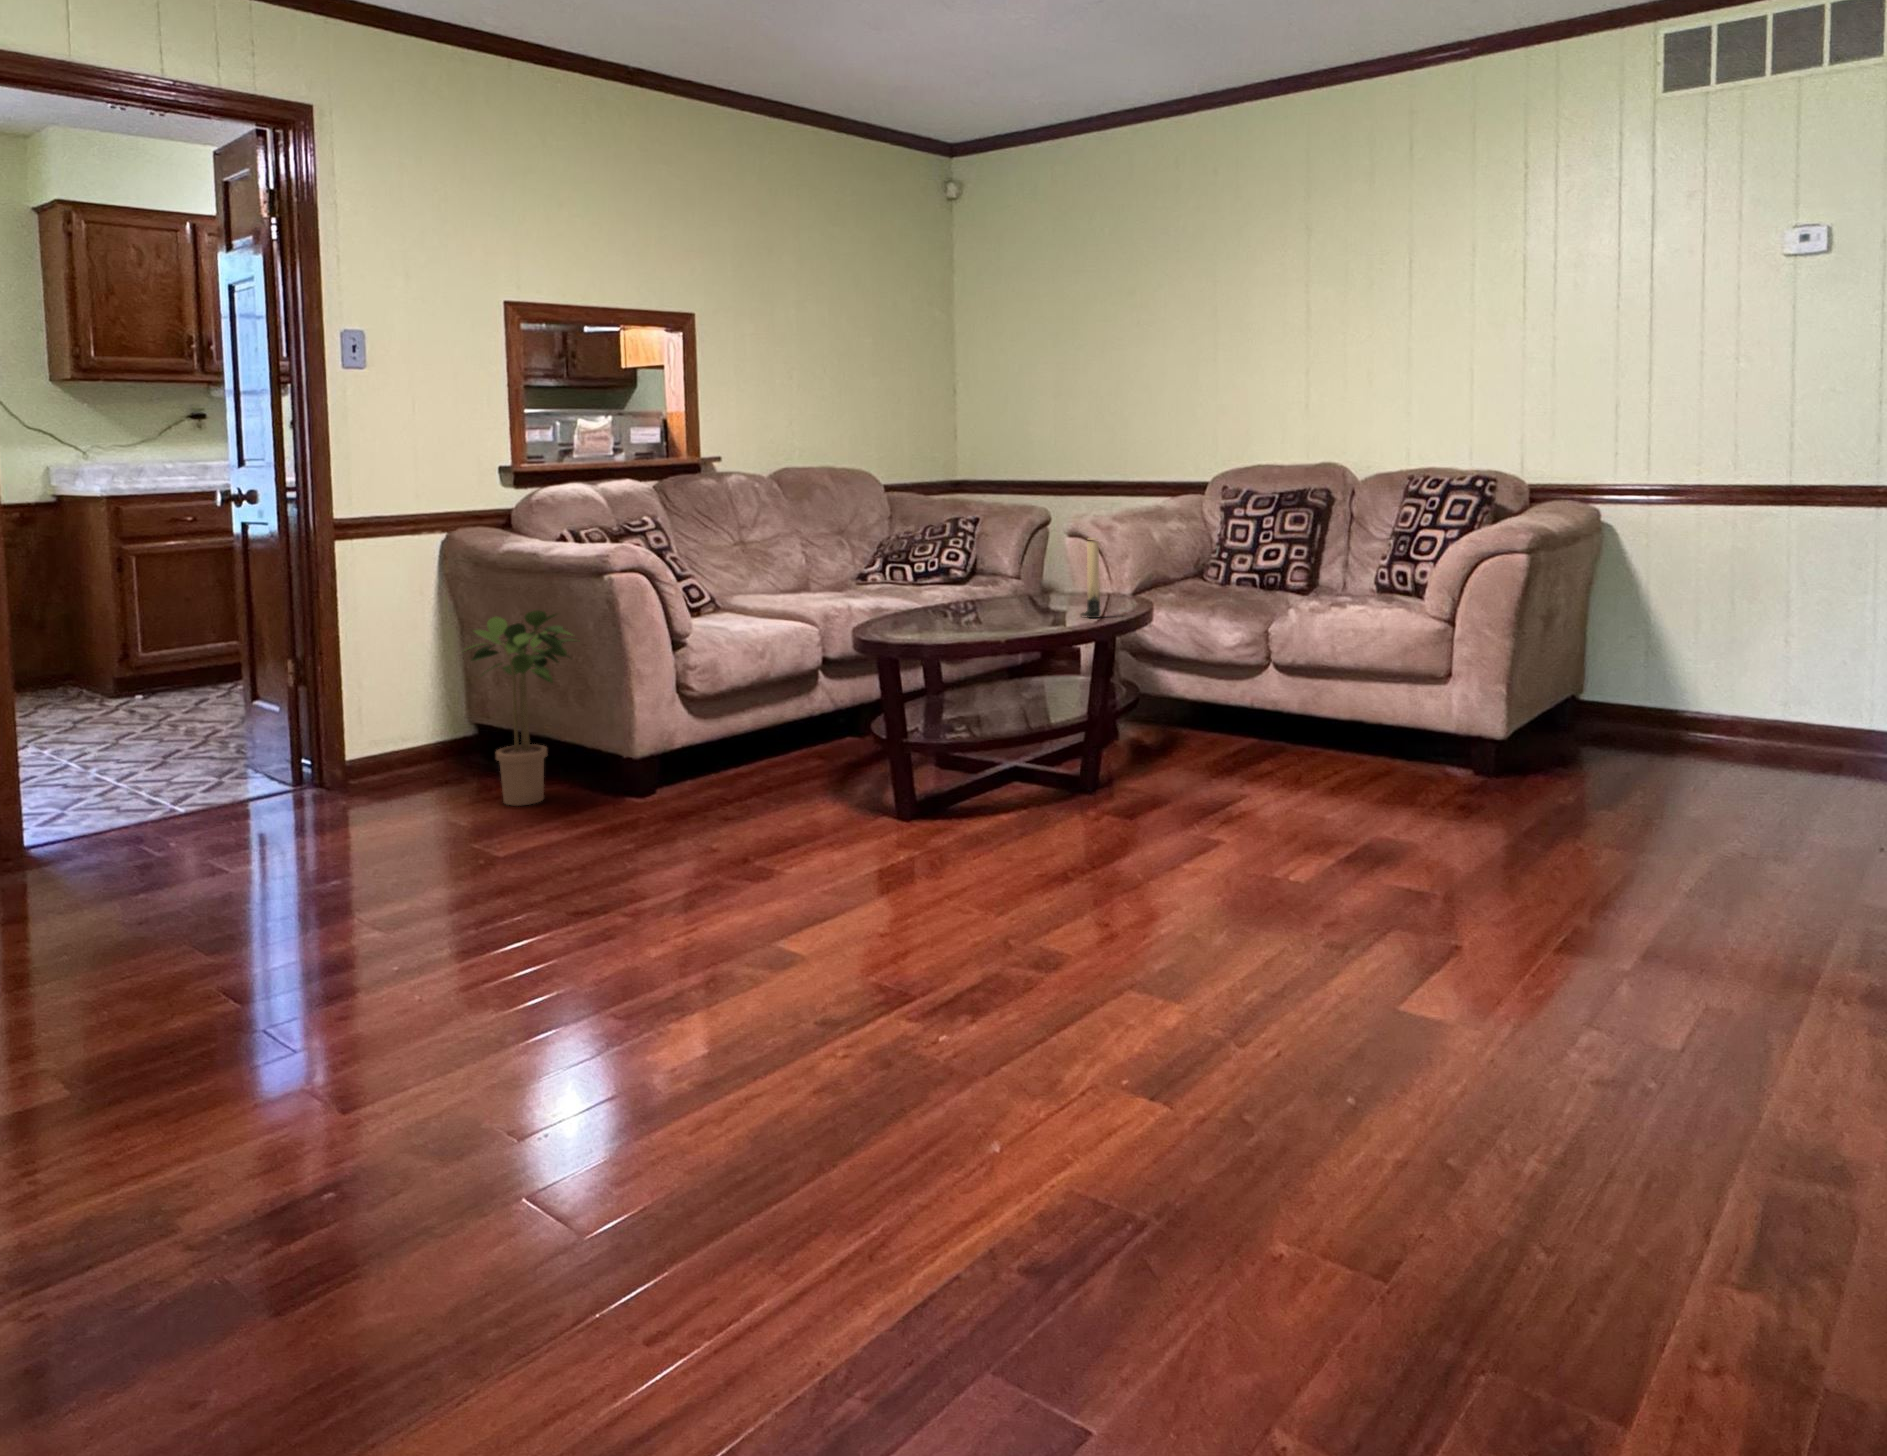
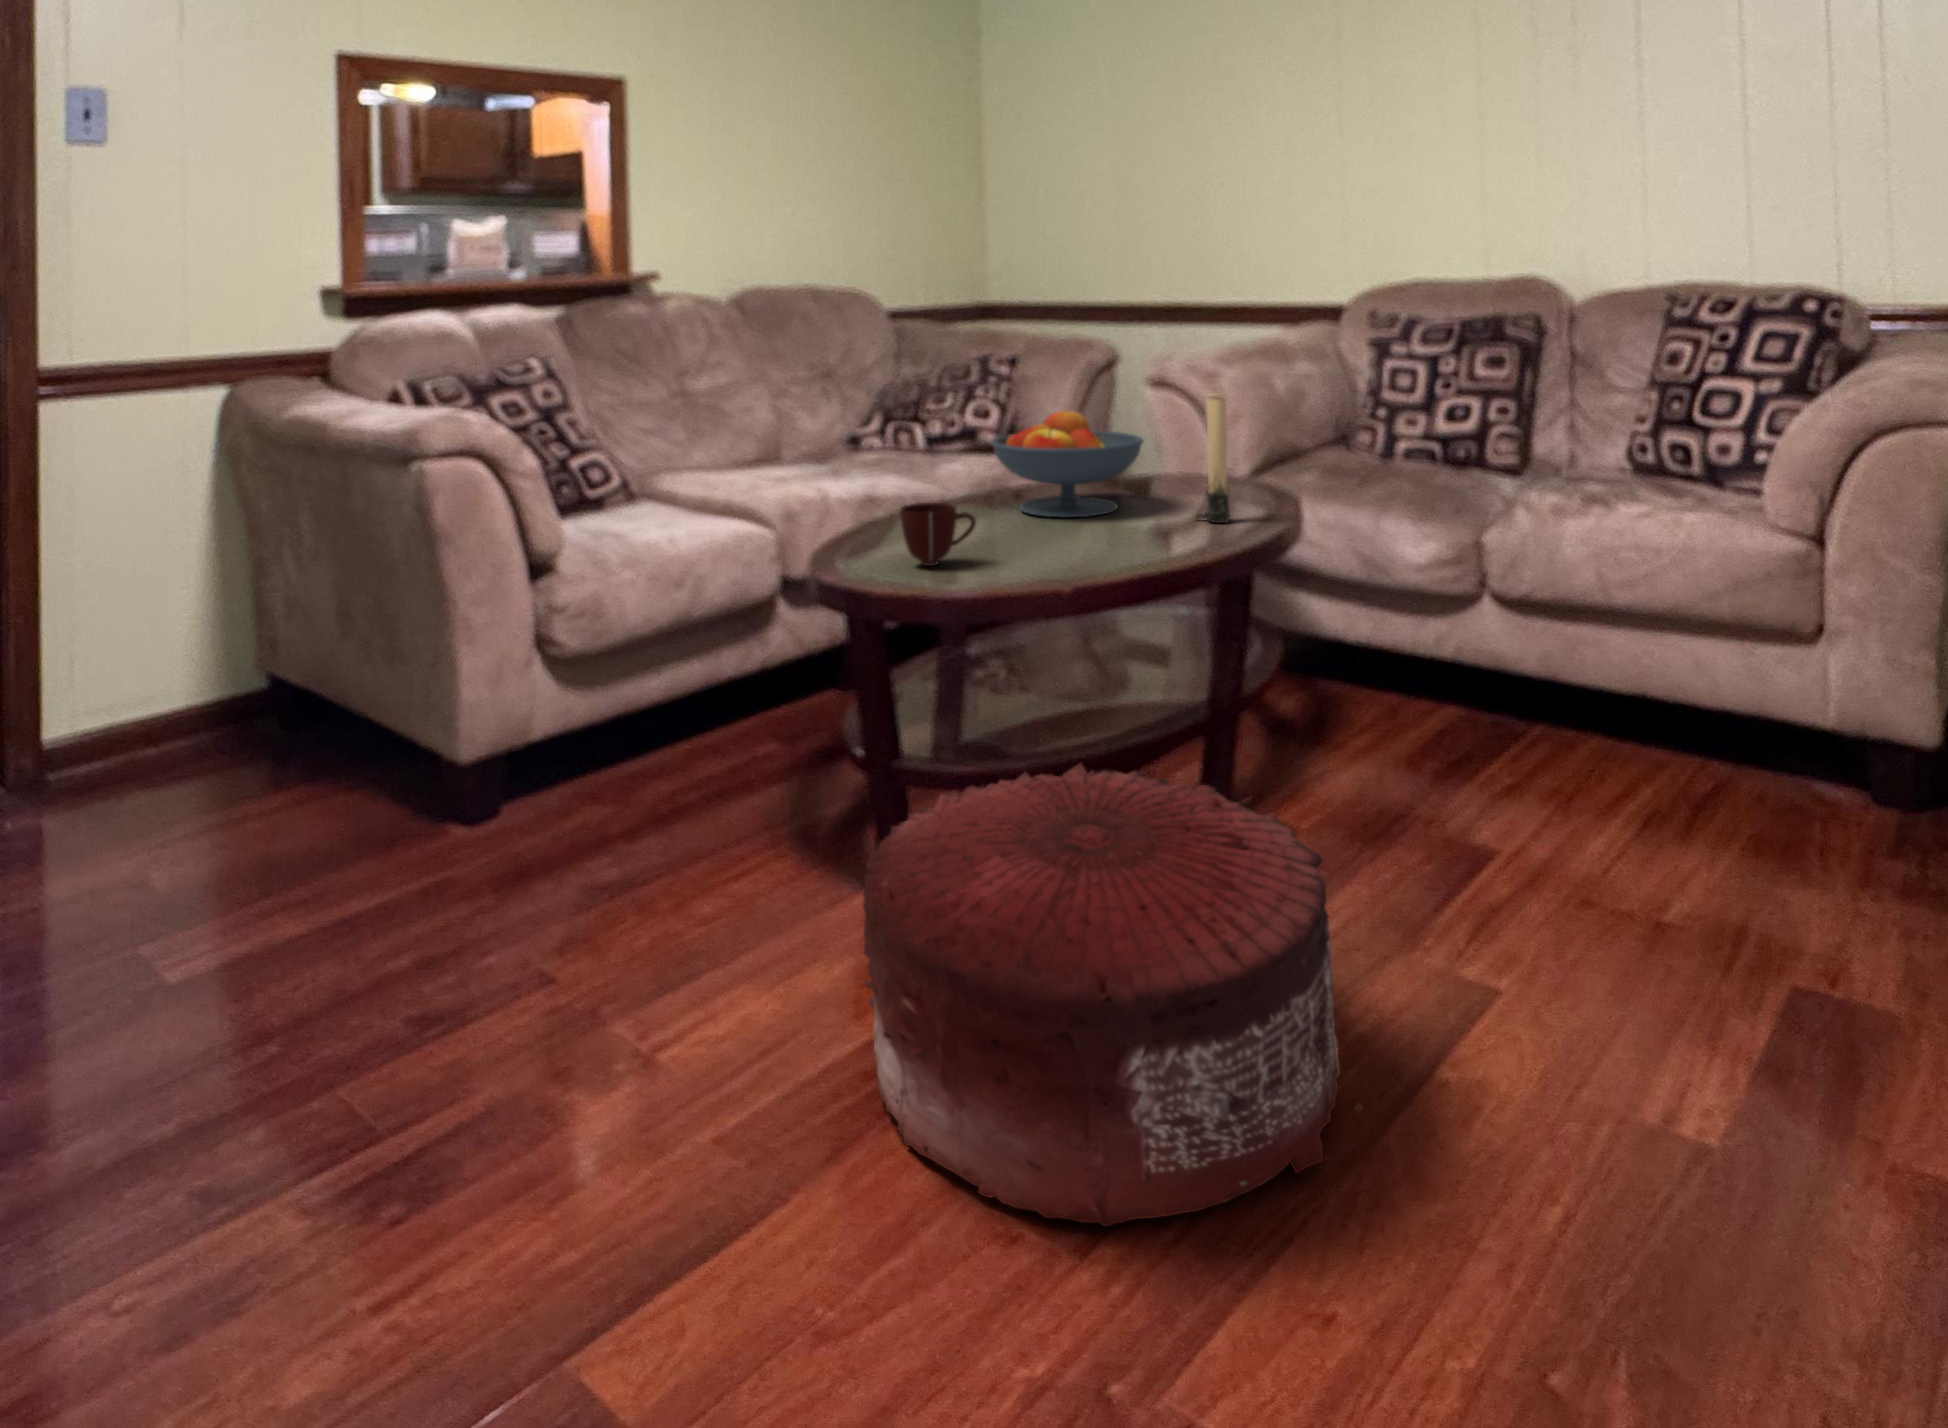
fruit bowl: none [954,550,1050,616] -> present [991,410,1143,517]
mug: none [900,602,945,637] -> present [900,503,976,566]
potted plant: present [465,611,576,806] -> none [154,523,374,857]
pouf: none [890,733,1123,902] -> present [863,763,1339,1226]

